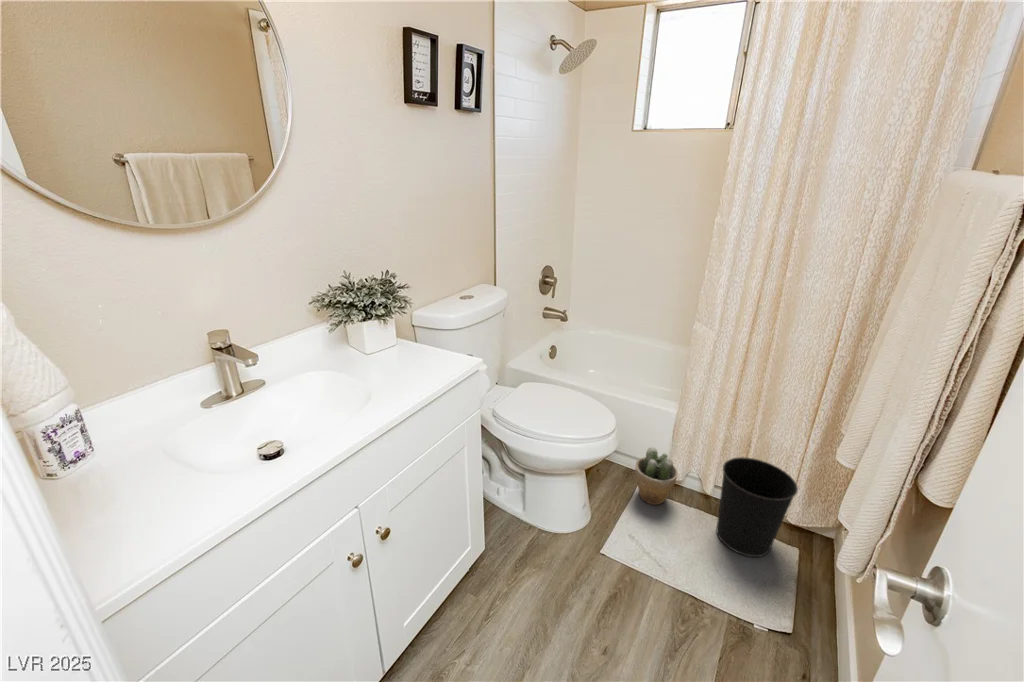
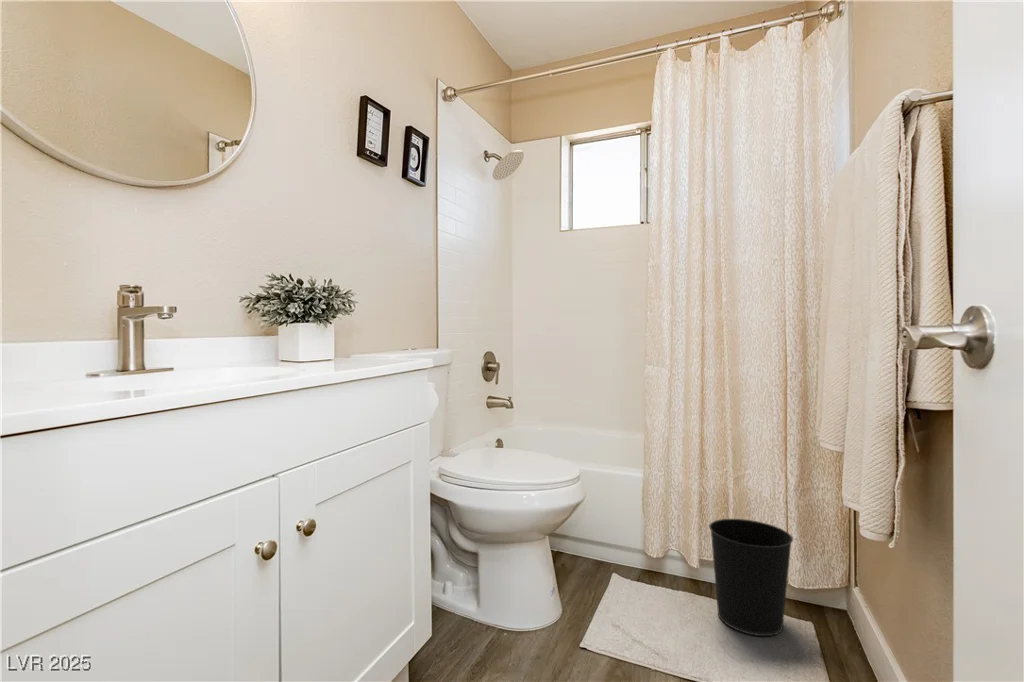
potted plant: present [635,447,678,505] -> none [613,525,662,599]

